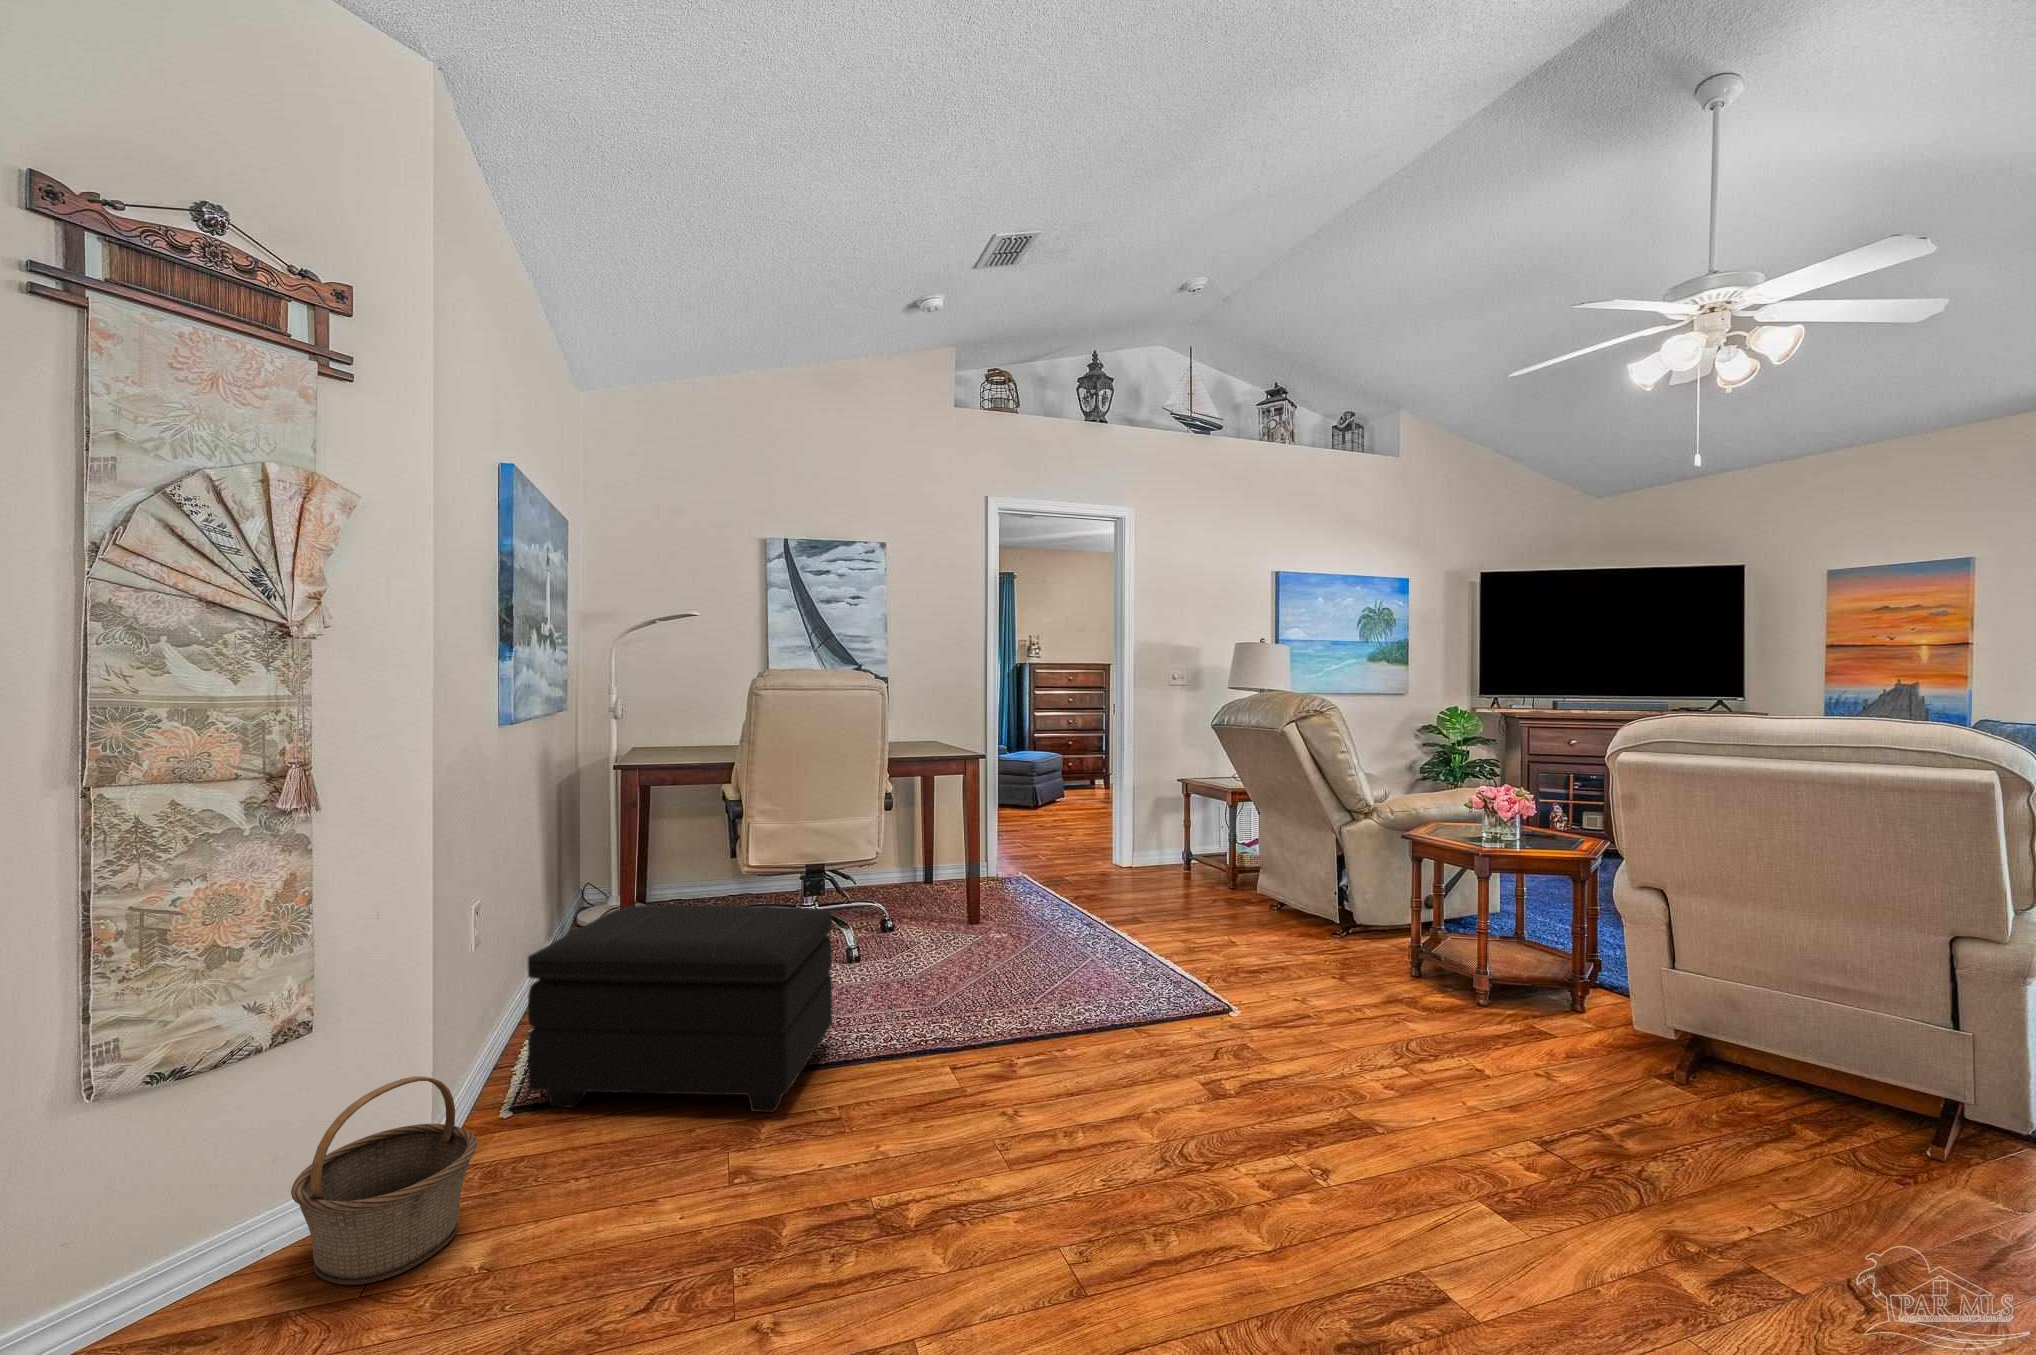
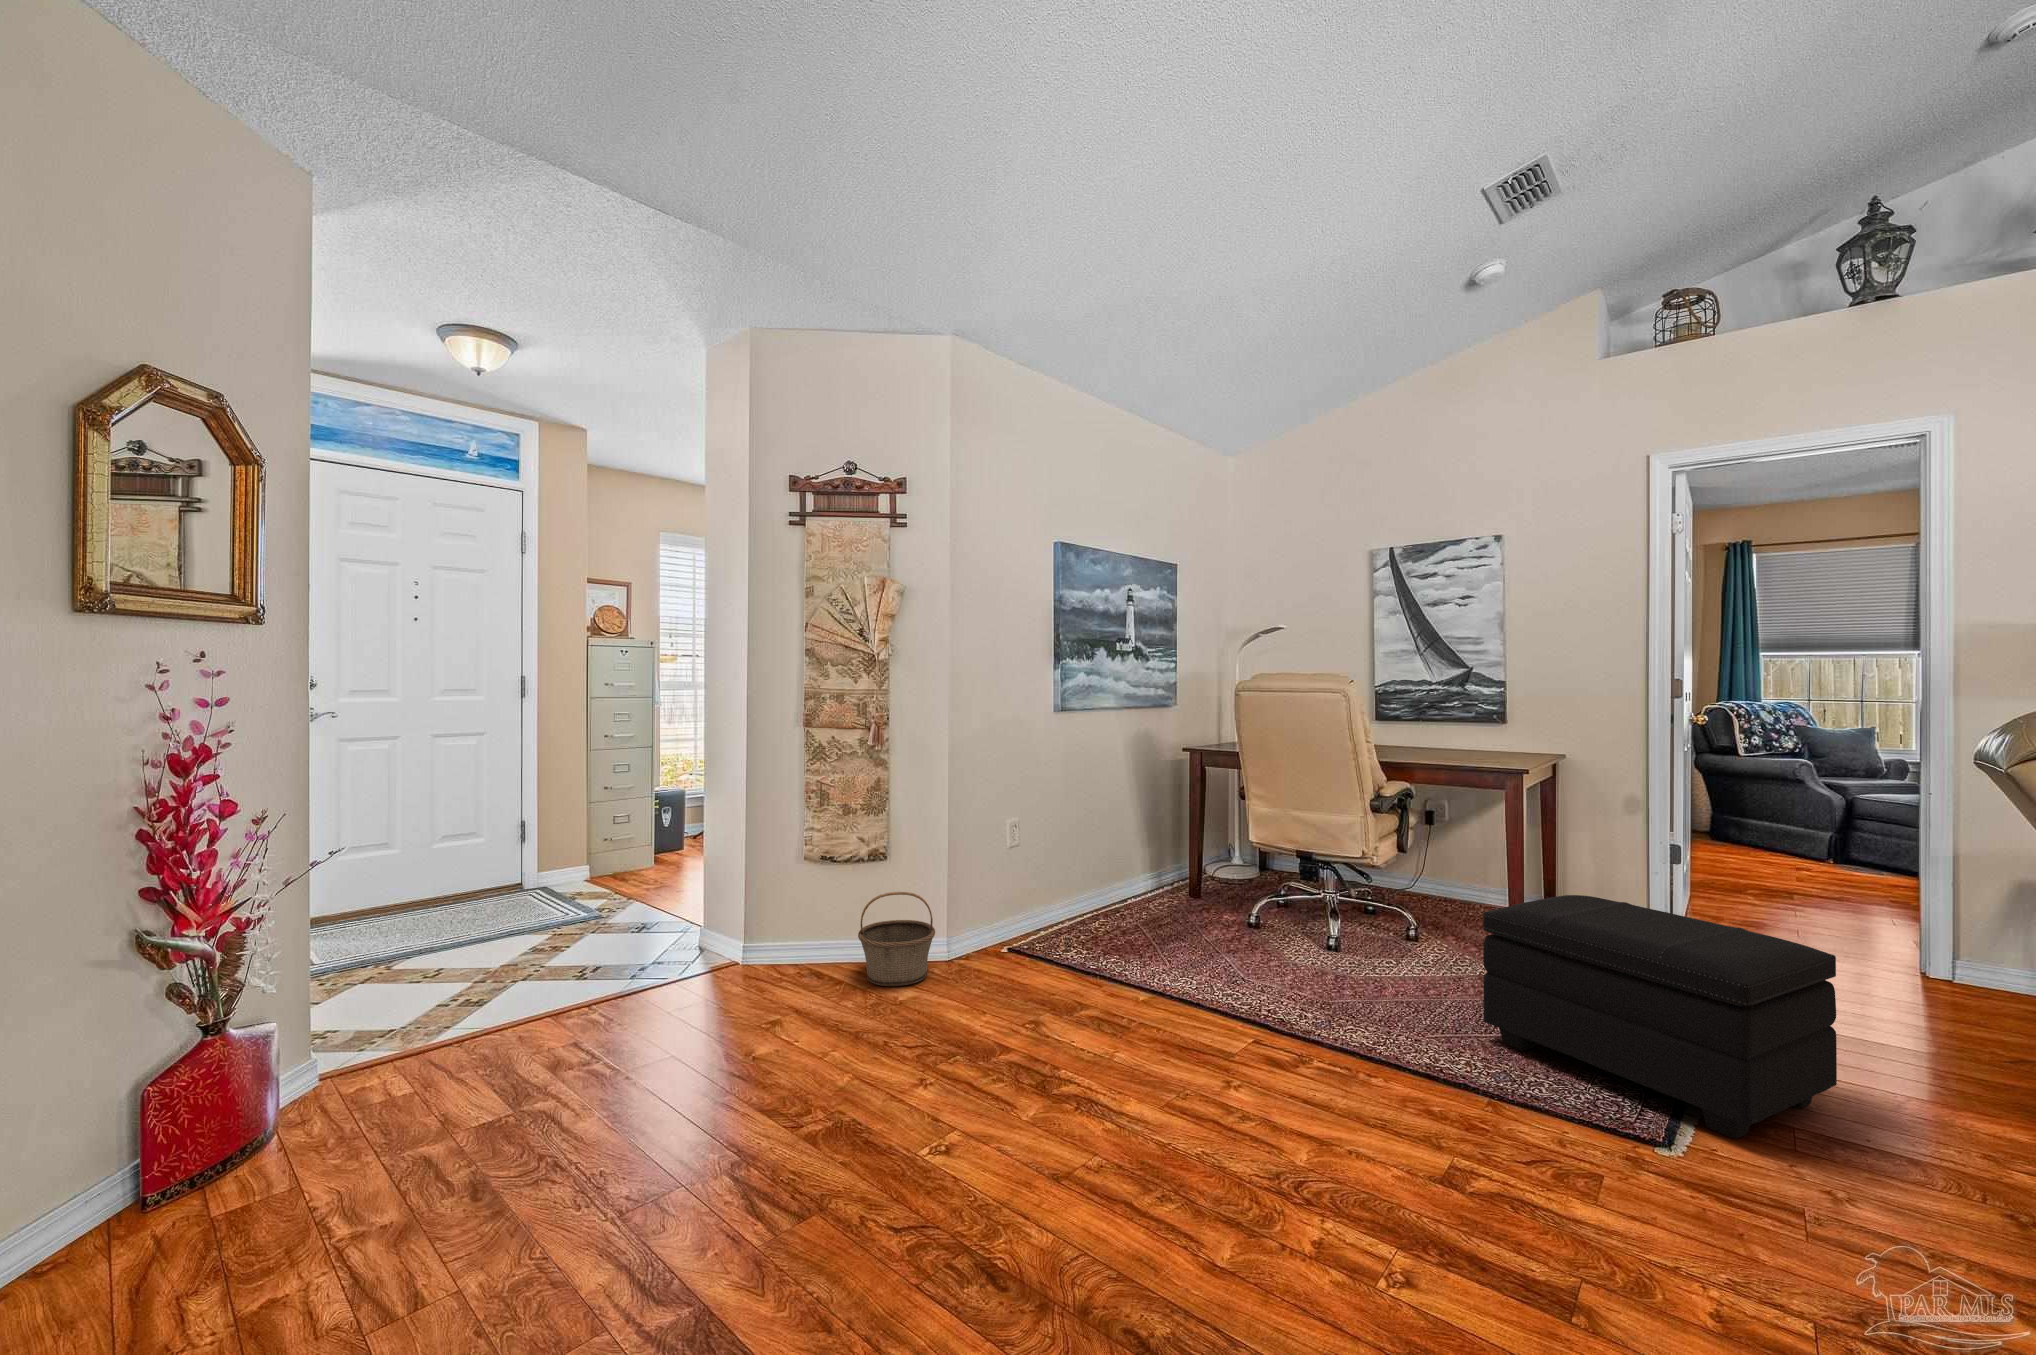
footstool: present [528,904,832,1112] -> present [1483,895,1837,1139]

